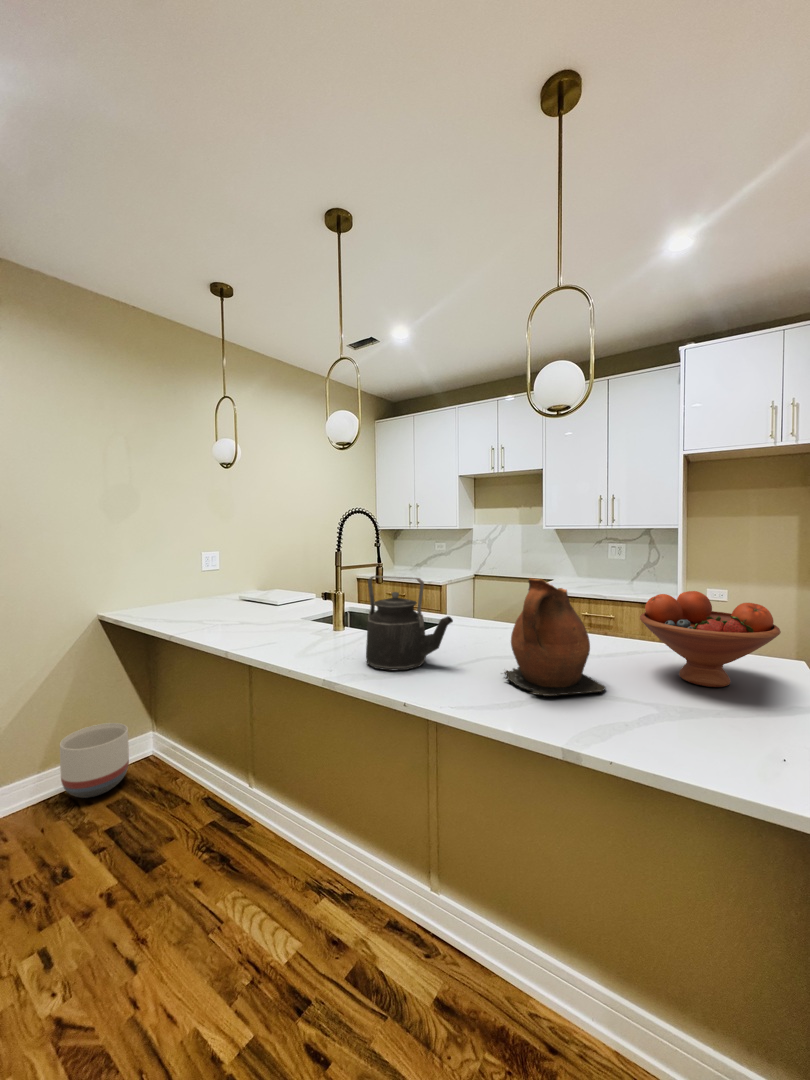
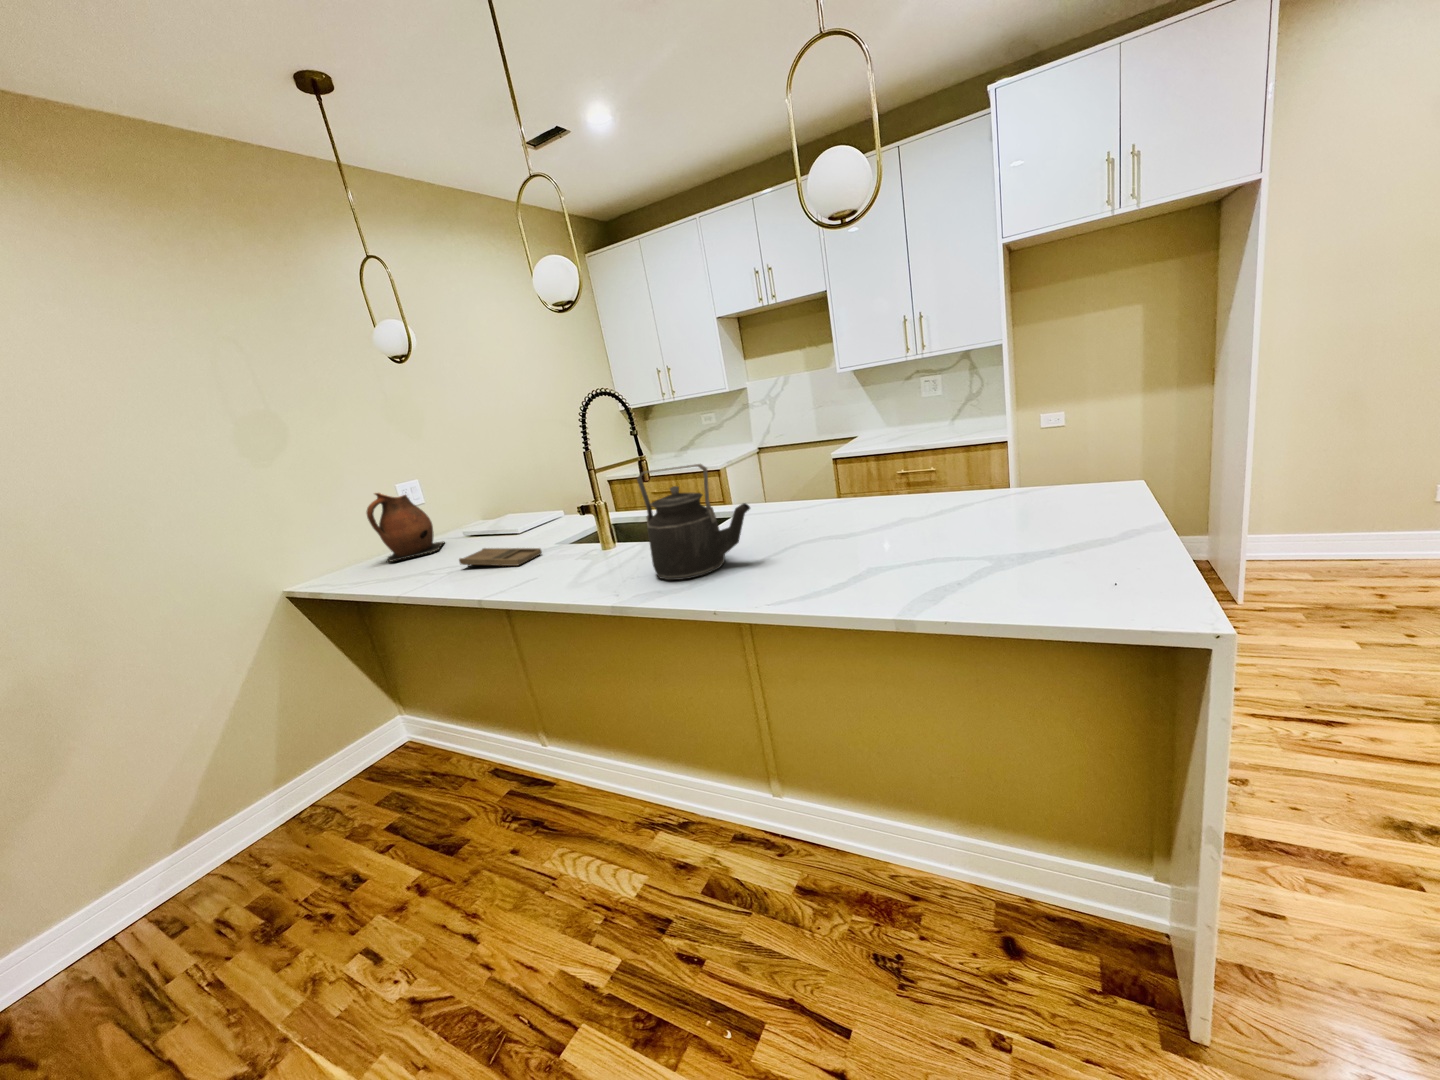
ceramic pitcher: present [504,579,605,696] -> present [366,493,444,561]
fruit bowl: present [640,591,781,687] -> none [964,419,1116,525]
tray: none [224,612,287,631] -> present [459,548,542,567]
planter: present [60,723,129,798] -> none [293,712,387,802]

